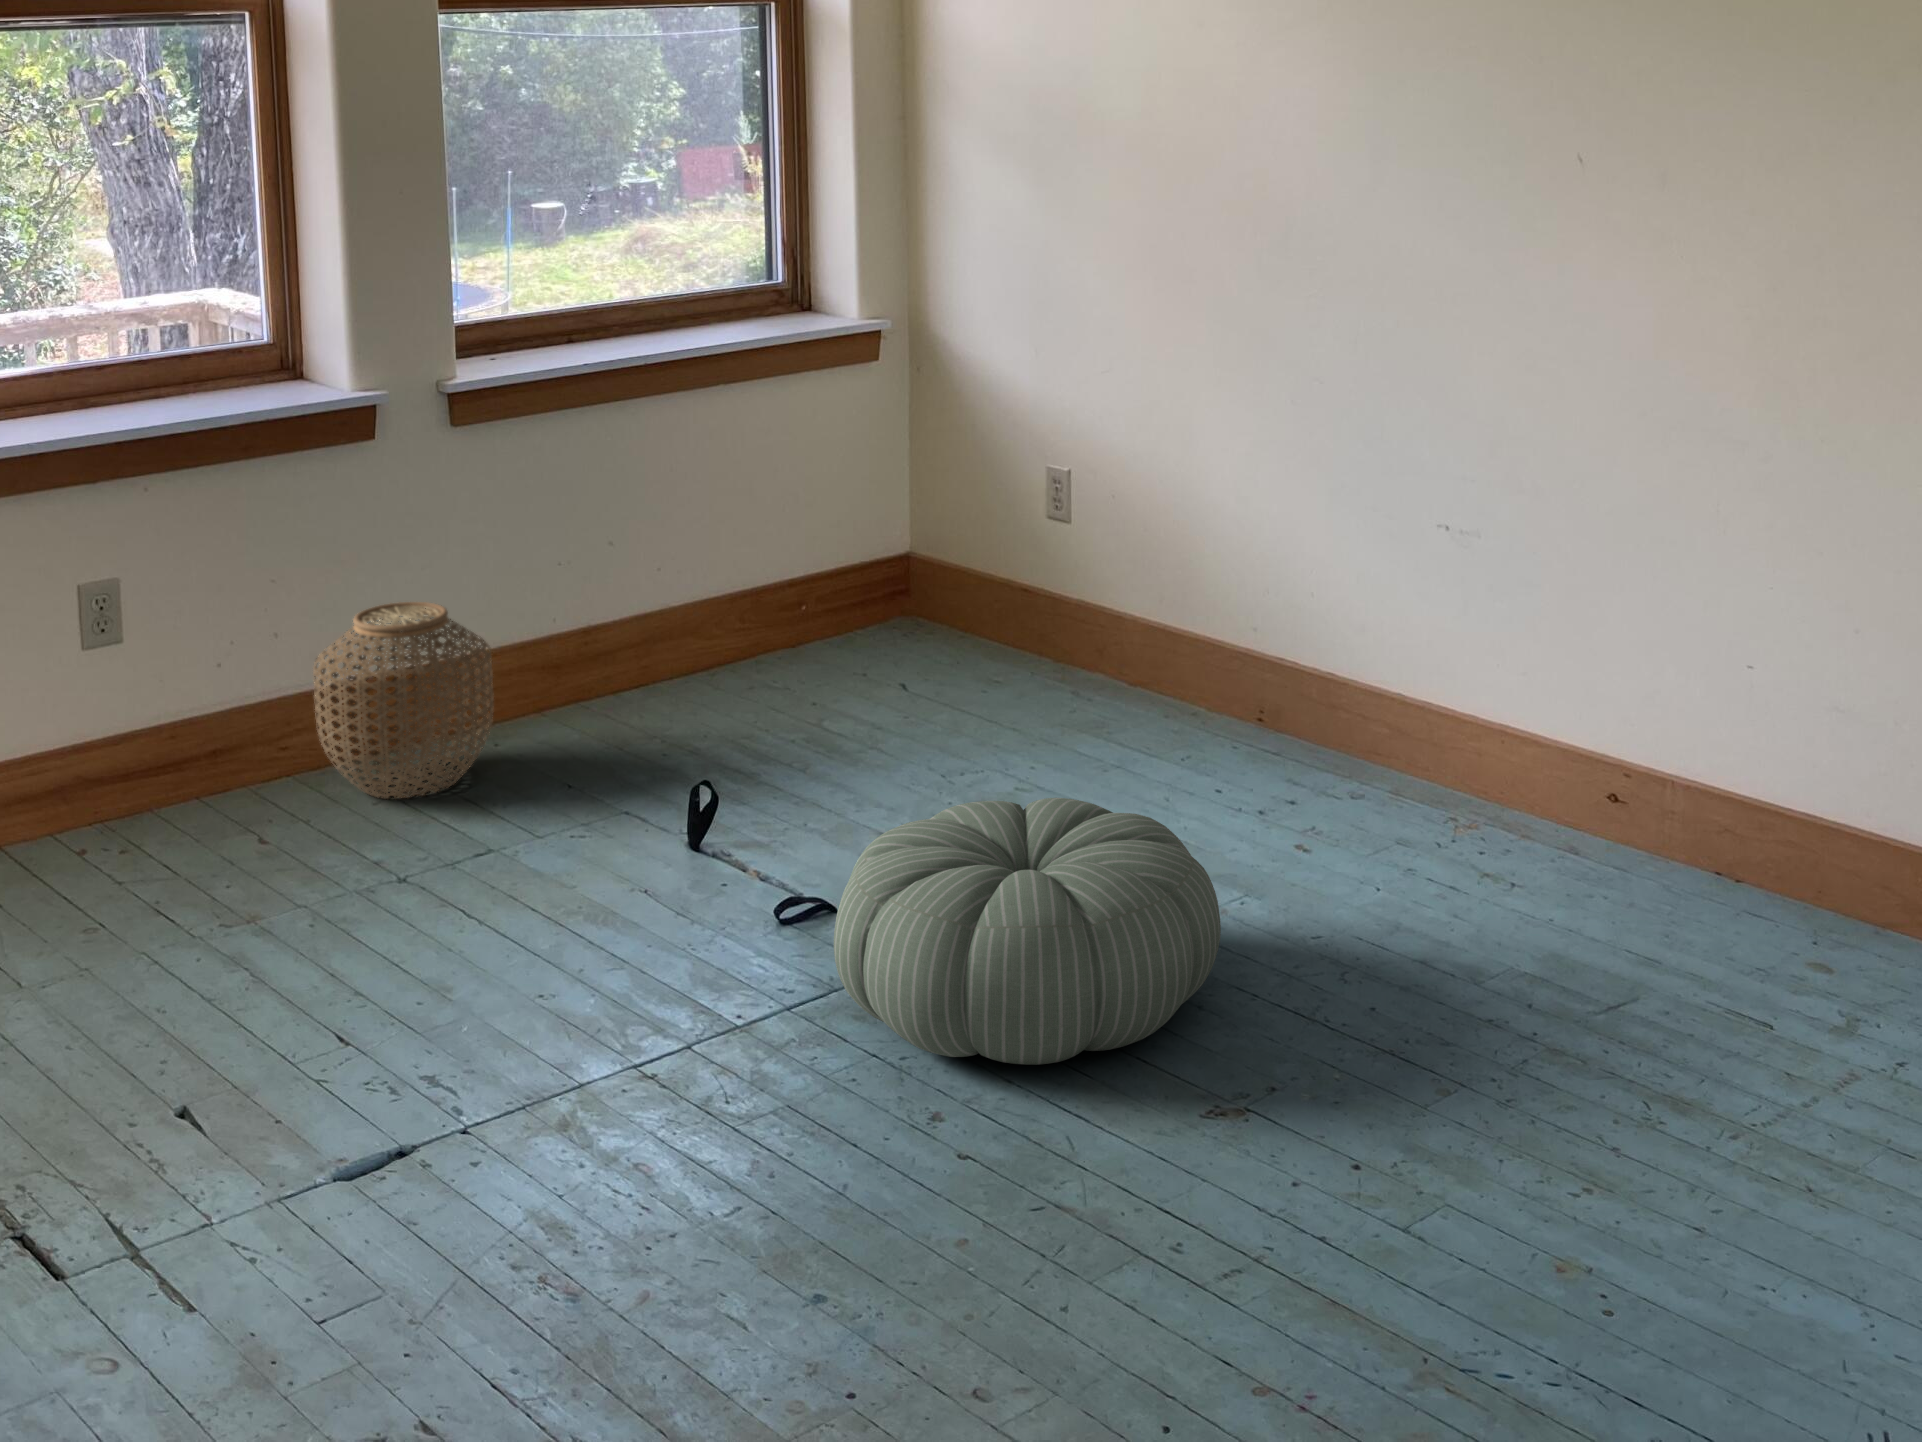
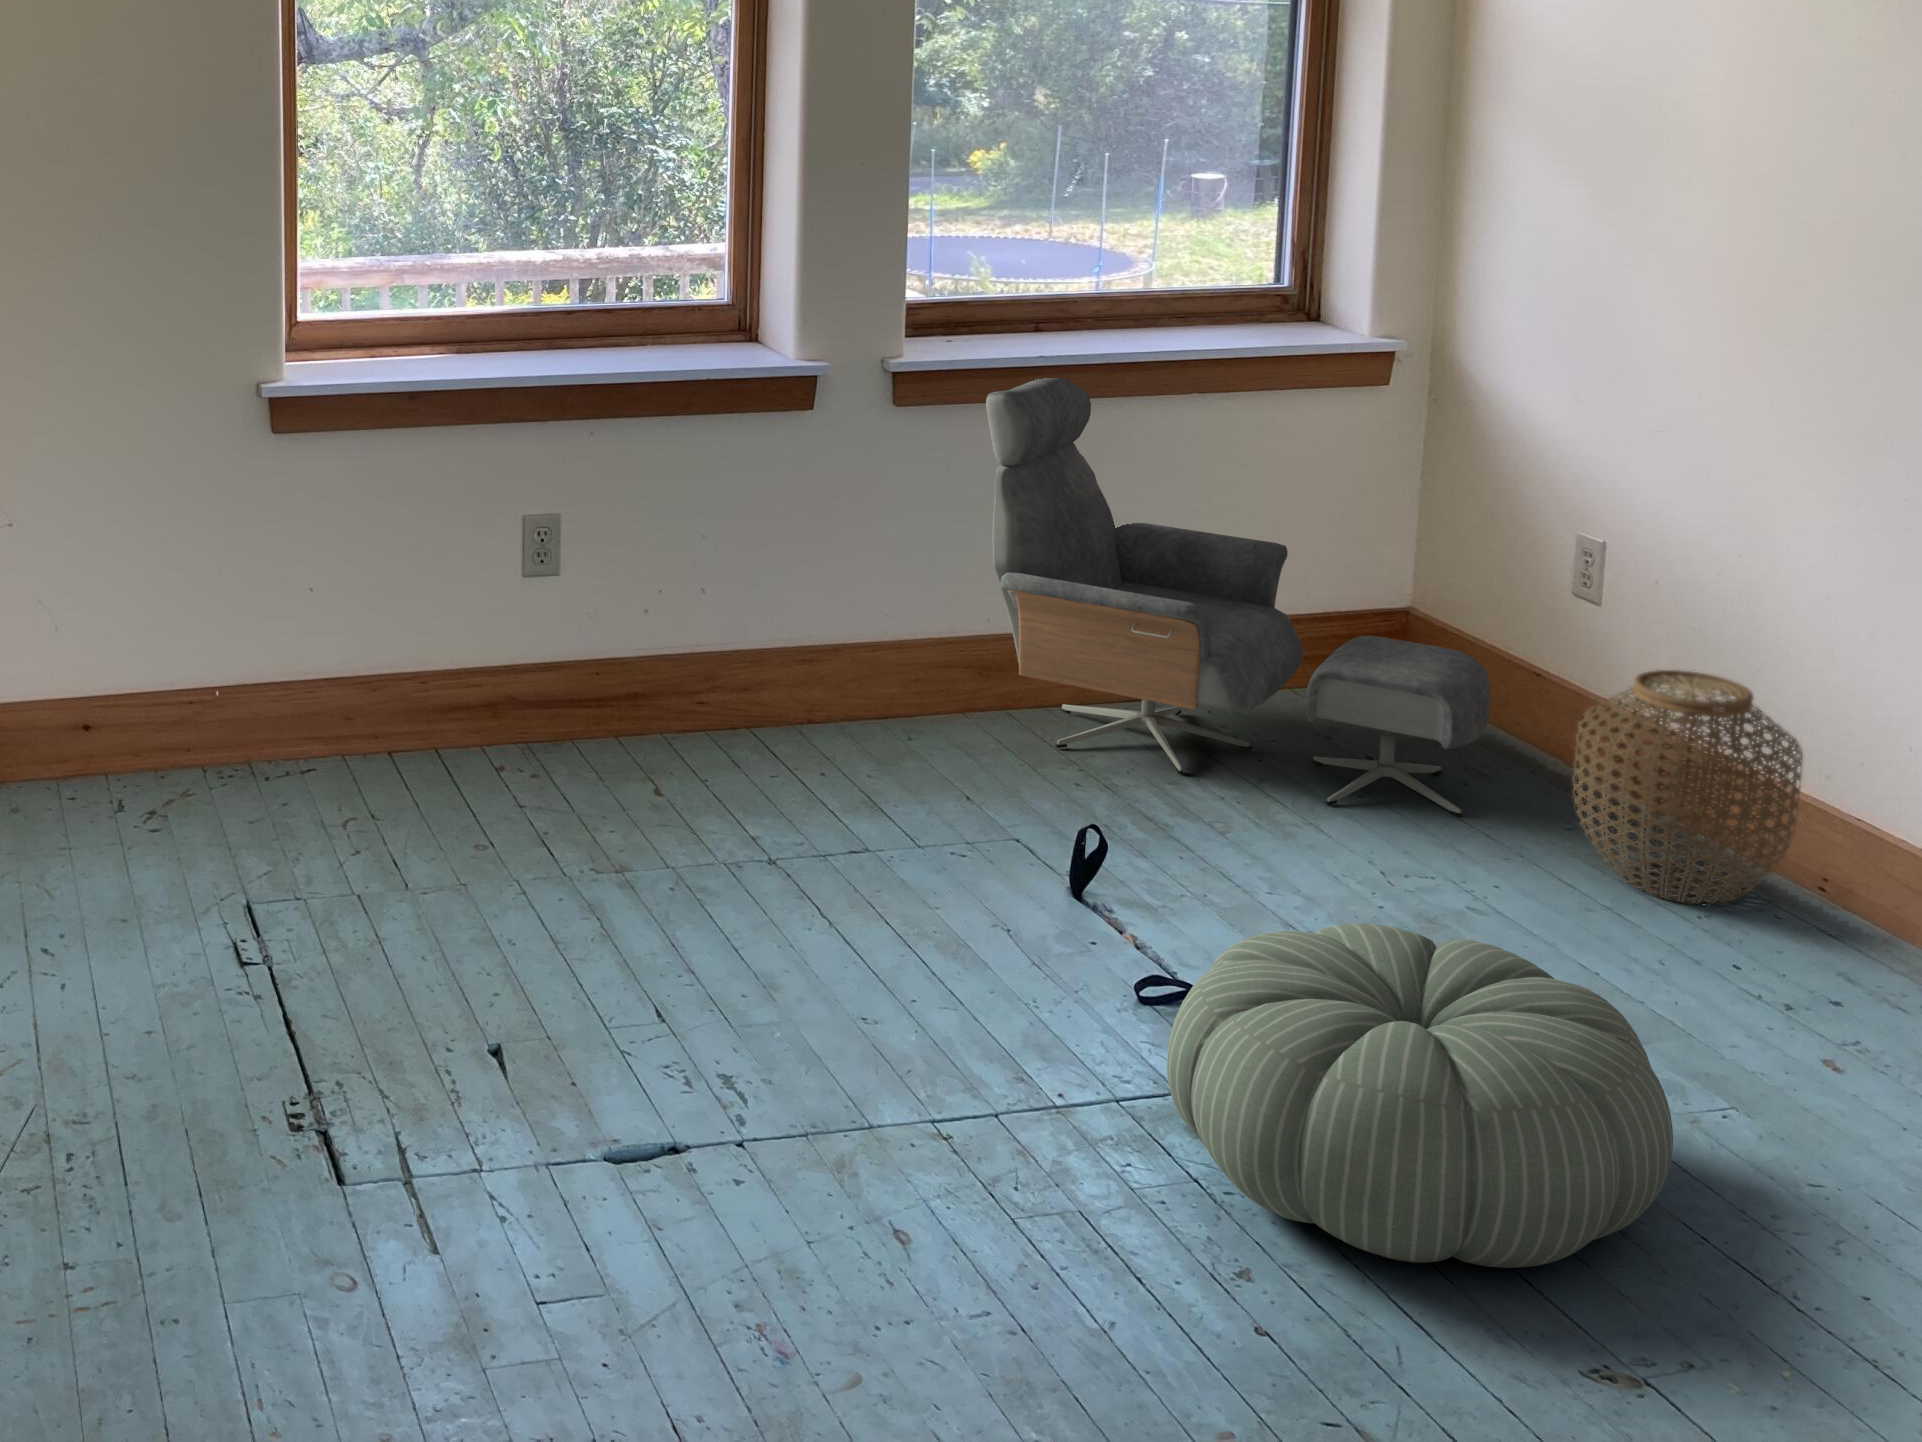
lounge chair: none [543,369,993,726] -> present [986,378,1491,817]
woven basket: present [313,602,494,798] -> present [1573,670,1803,904]

